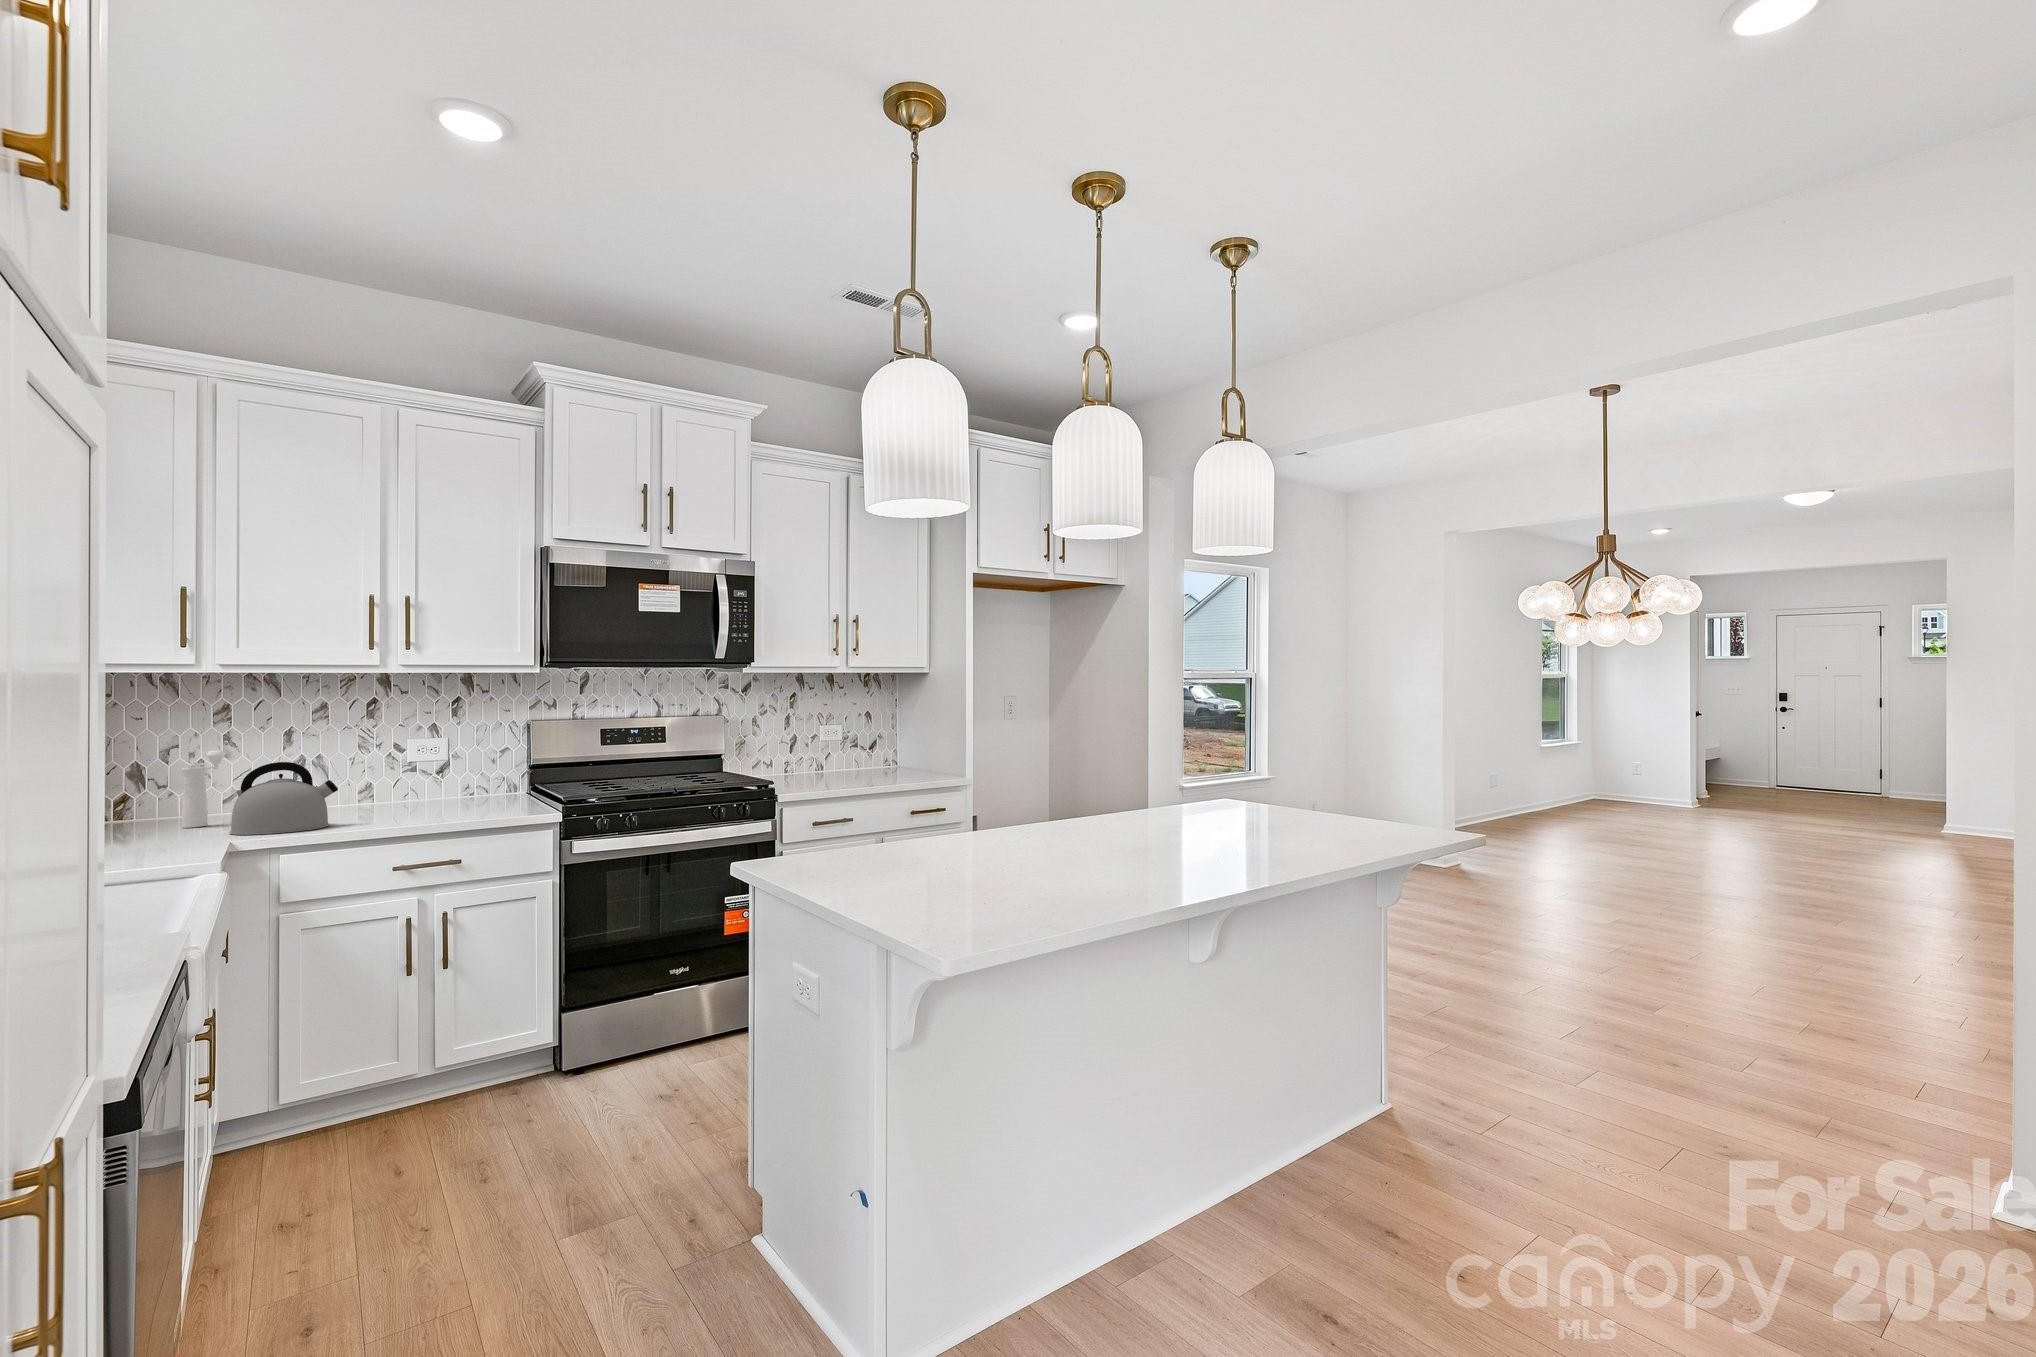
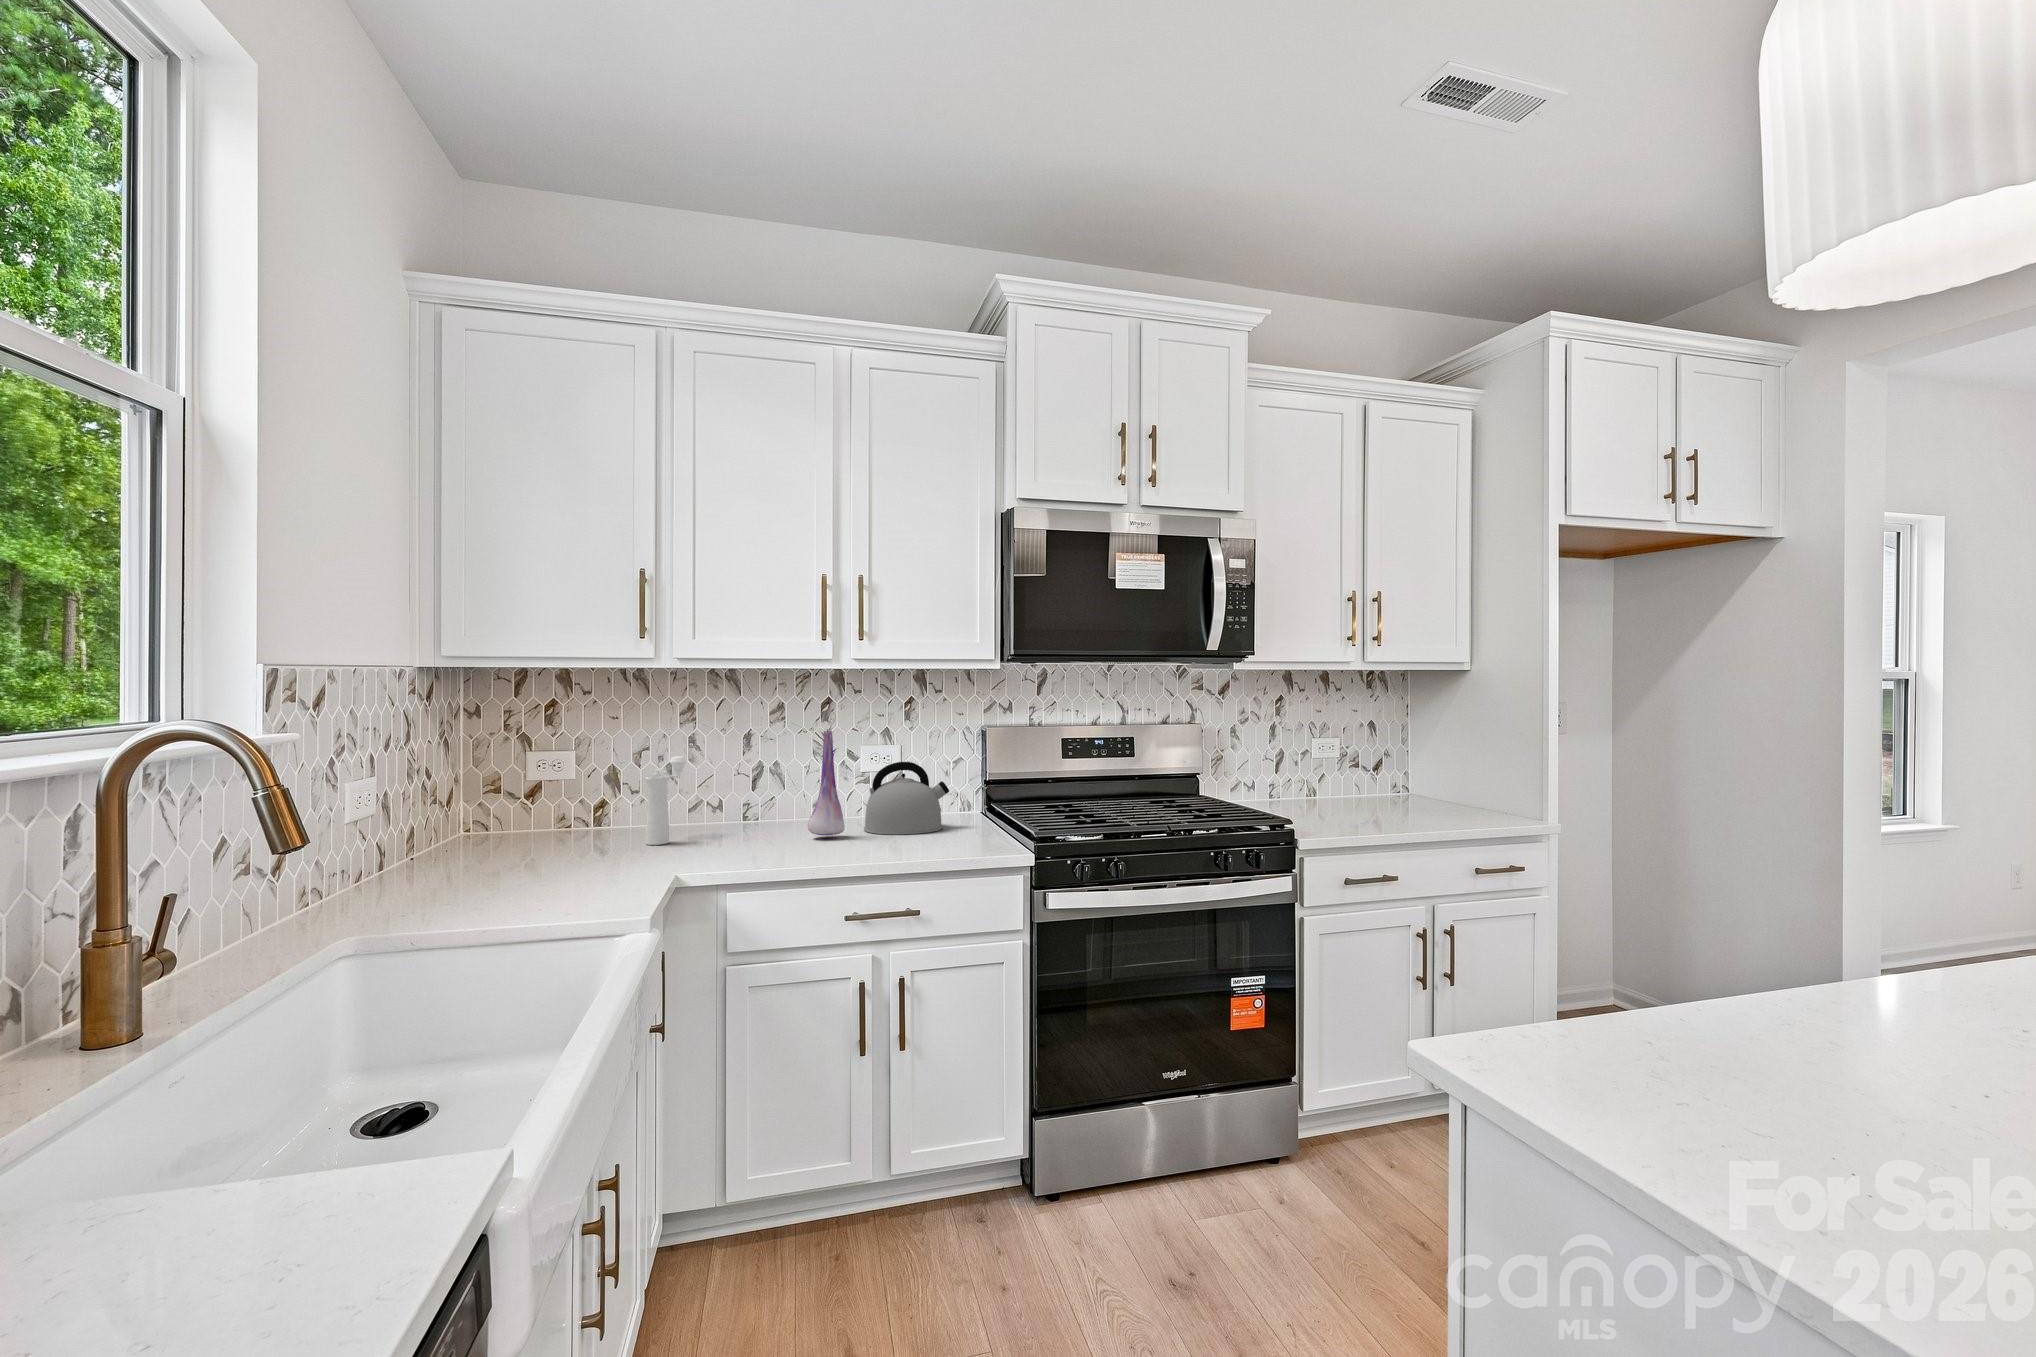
vase: none [348,722,391,814] -> present [808,731,845,835]
kettle: present [230,762,338,835] -> present [864,762,949,834]

